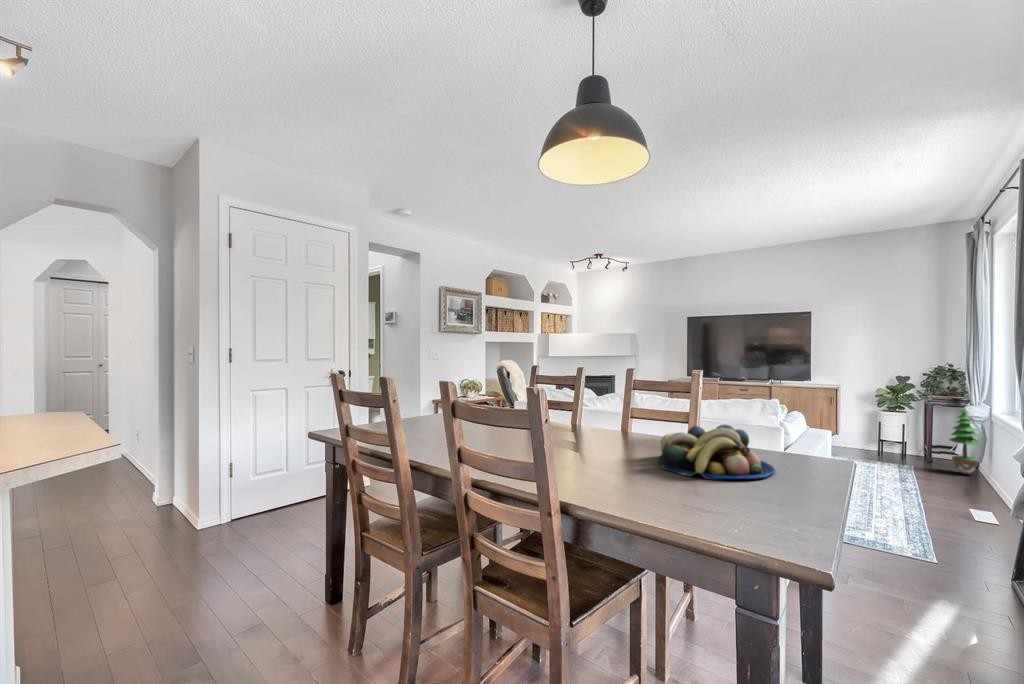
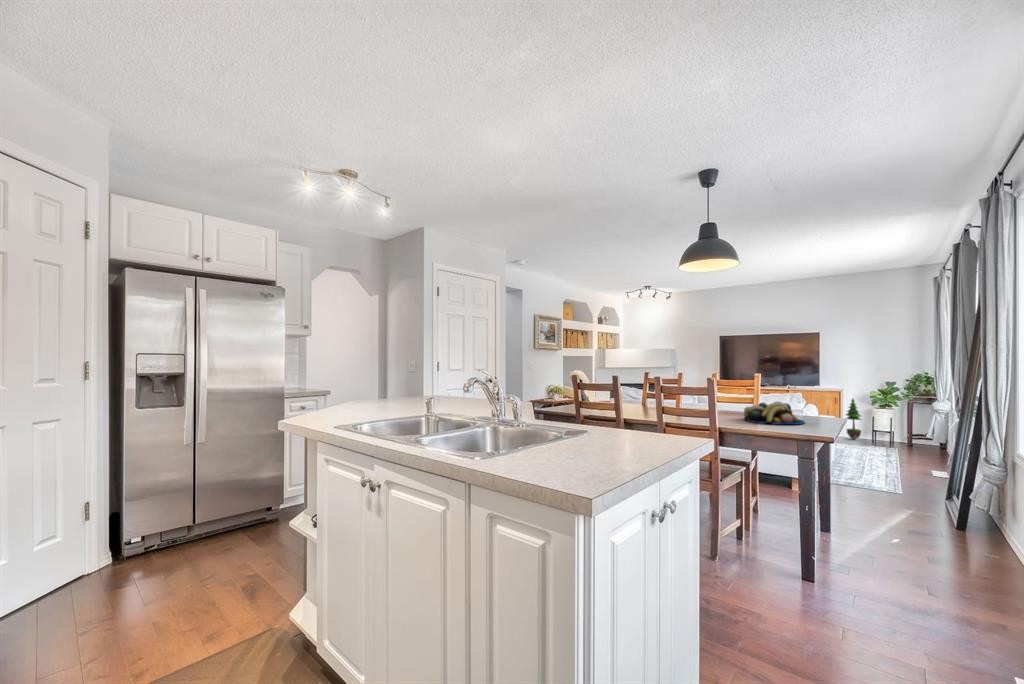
potted tree: present [949,408,981,474] -> present [846,399,861,439]

